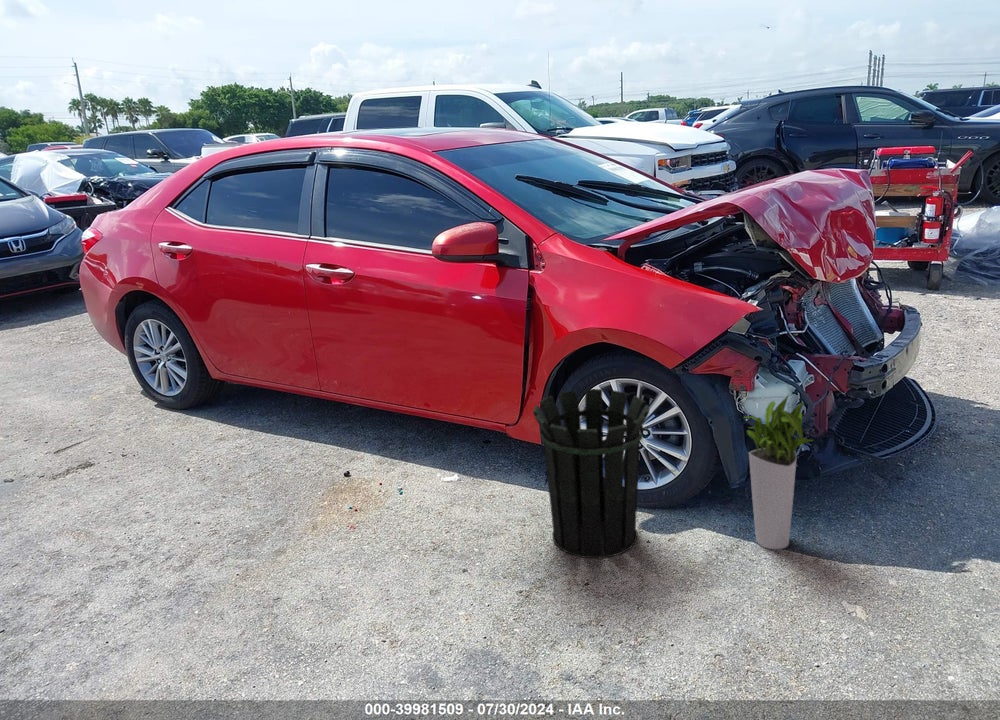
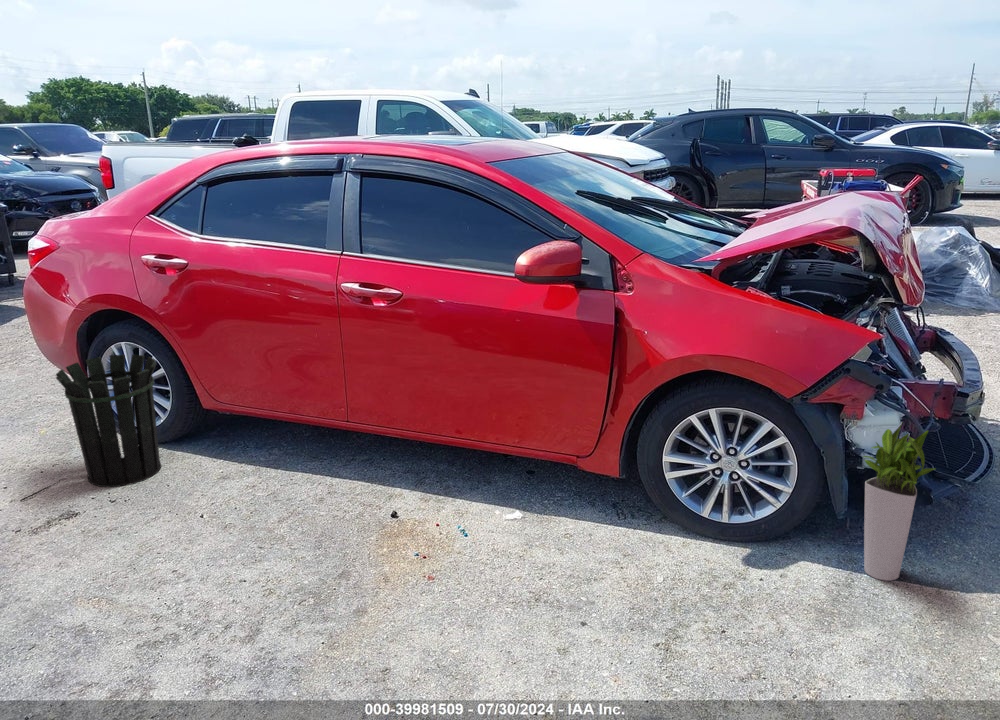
waste bin: present [533,389,649,558] -> present [56,355,161,487]

